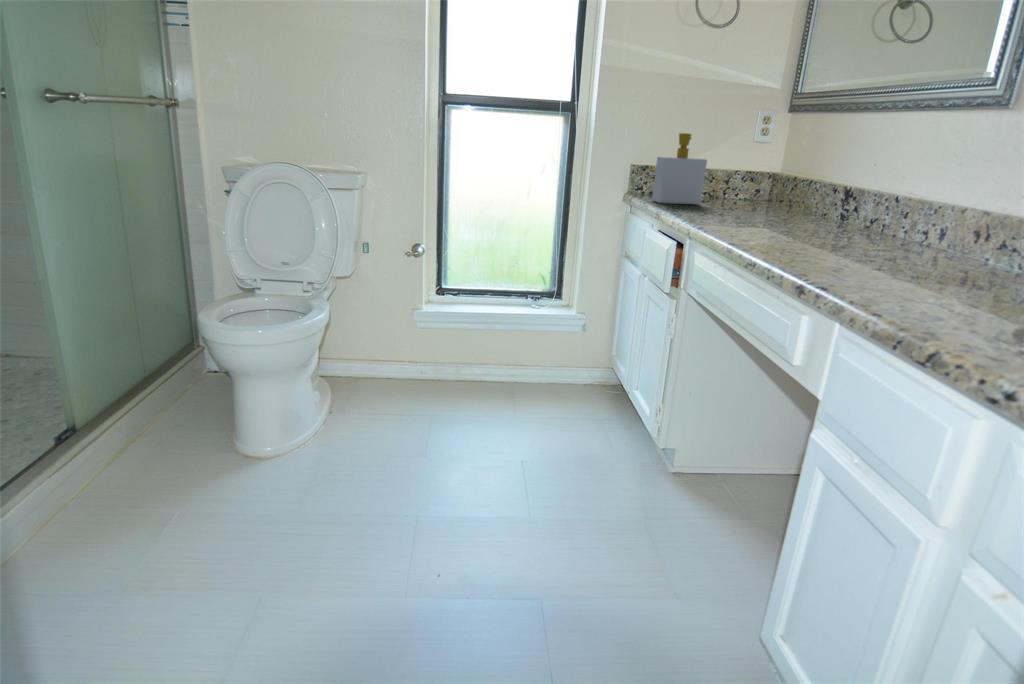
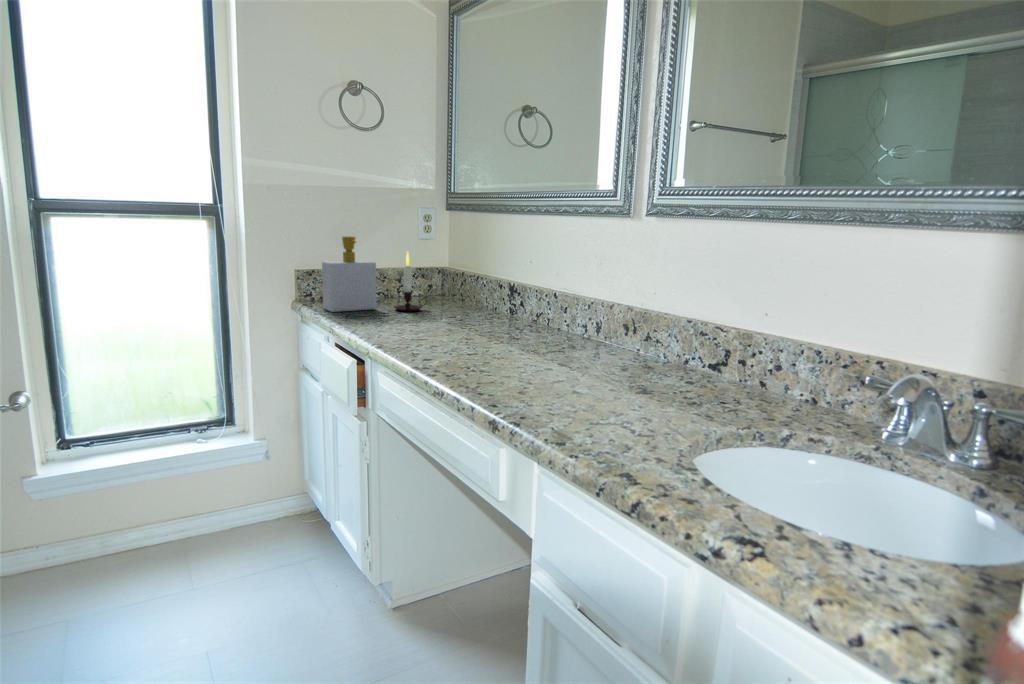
candle: none [717,149,751,209] -> present [394,252,427,311]

